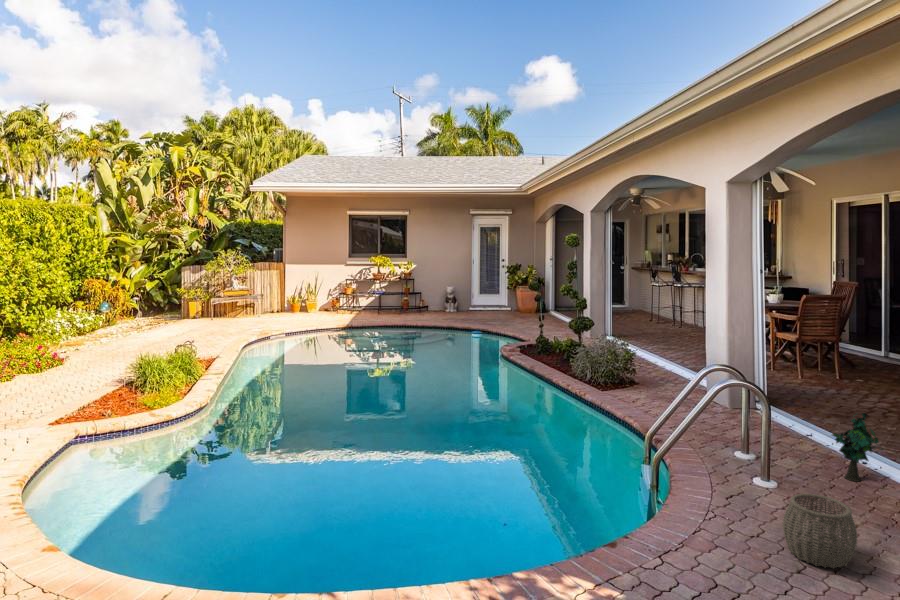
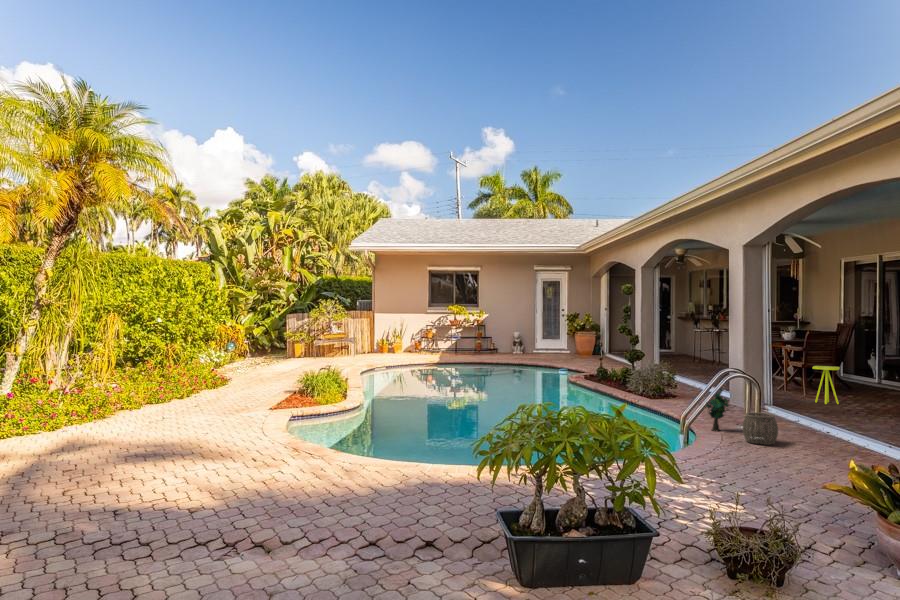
side table: none [835,354,876,413] -> present [812,366,840,404]
decorative plant: present [832,413,879,482] -> present [706,389,728,431]

